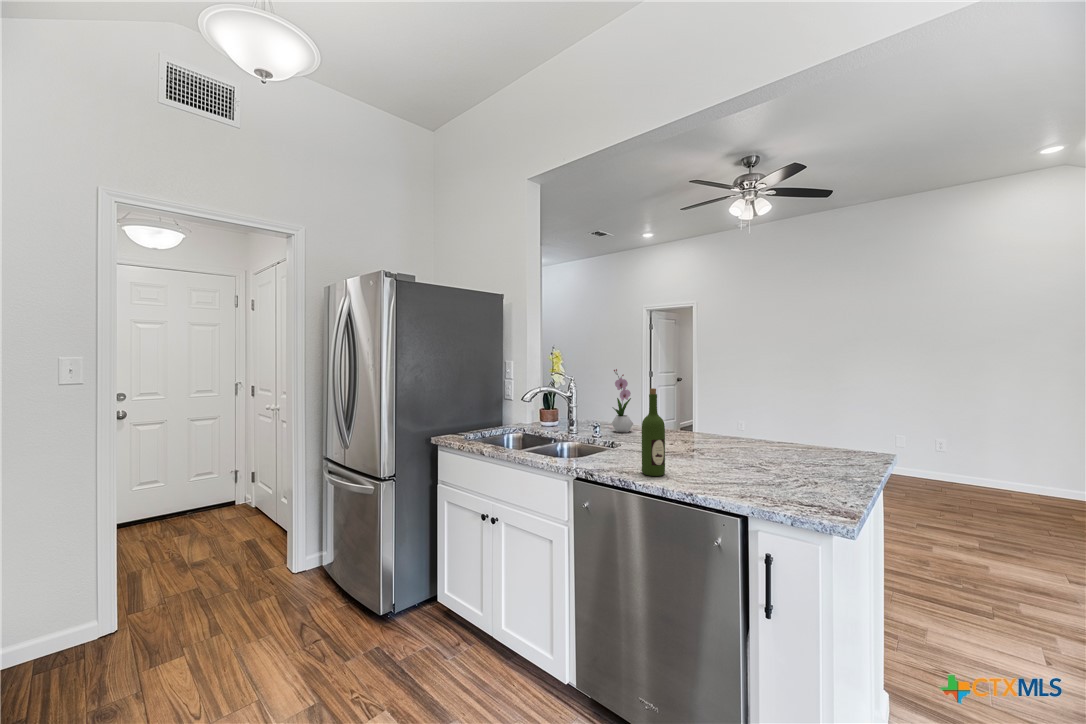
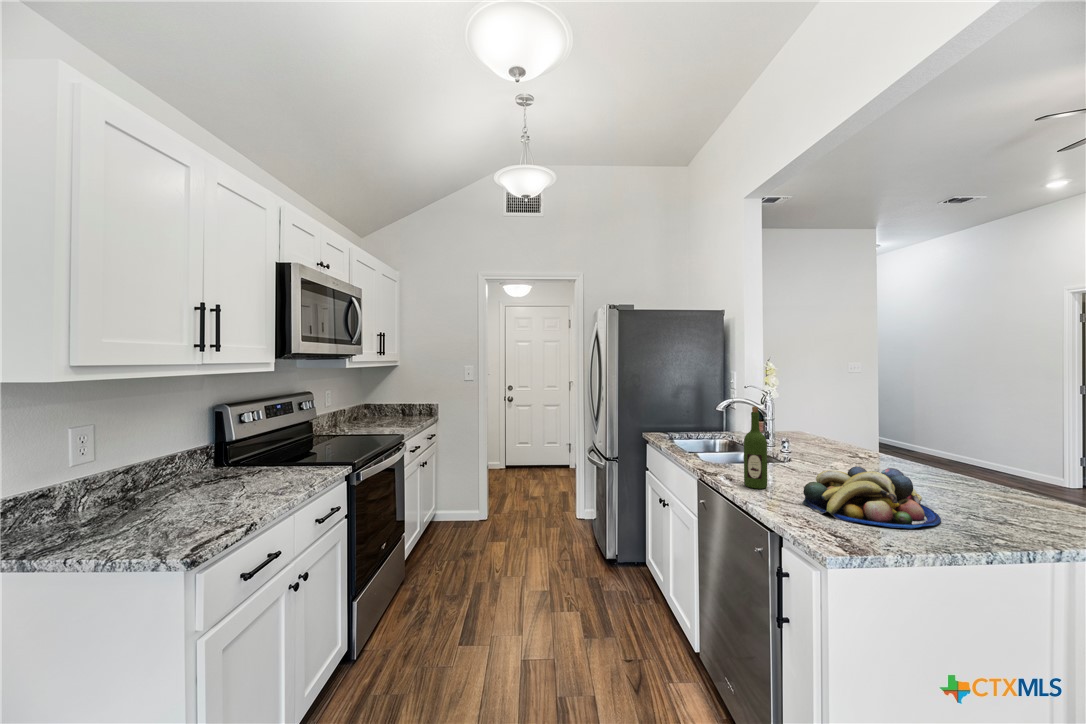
flower arrangement: present [611,369,633,433] -> none [818,383,849,453]
fruit bowl: none [701,434,813,488] -> present [803,466,941,528]

